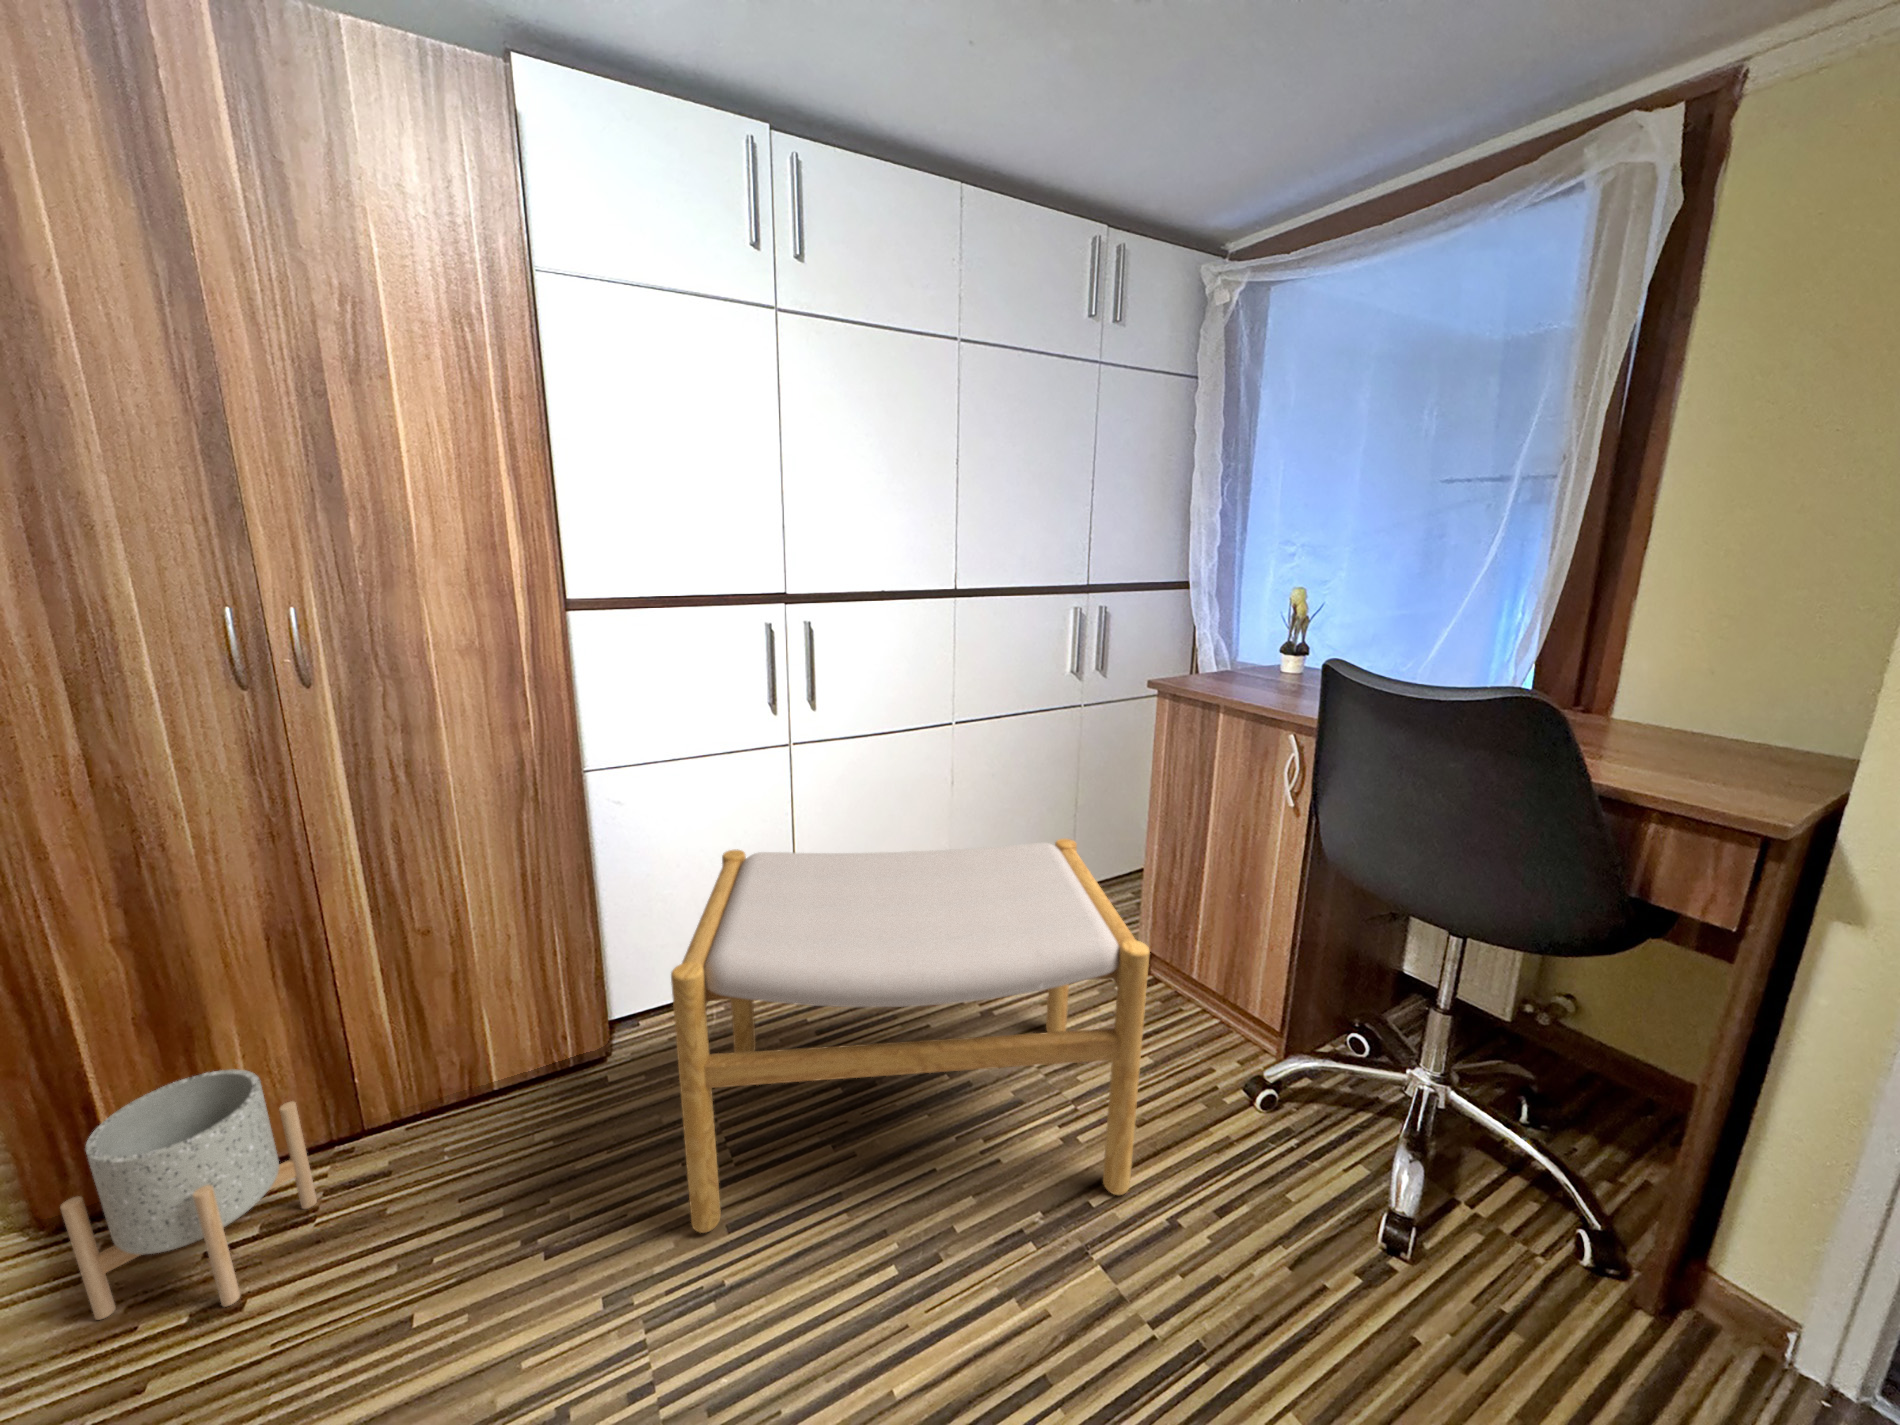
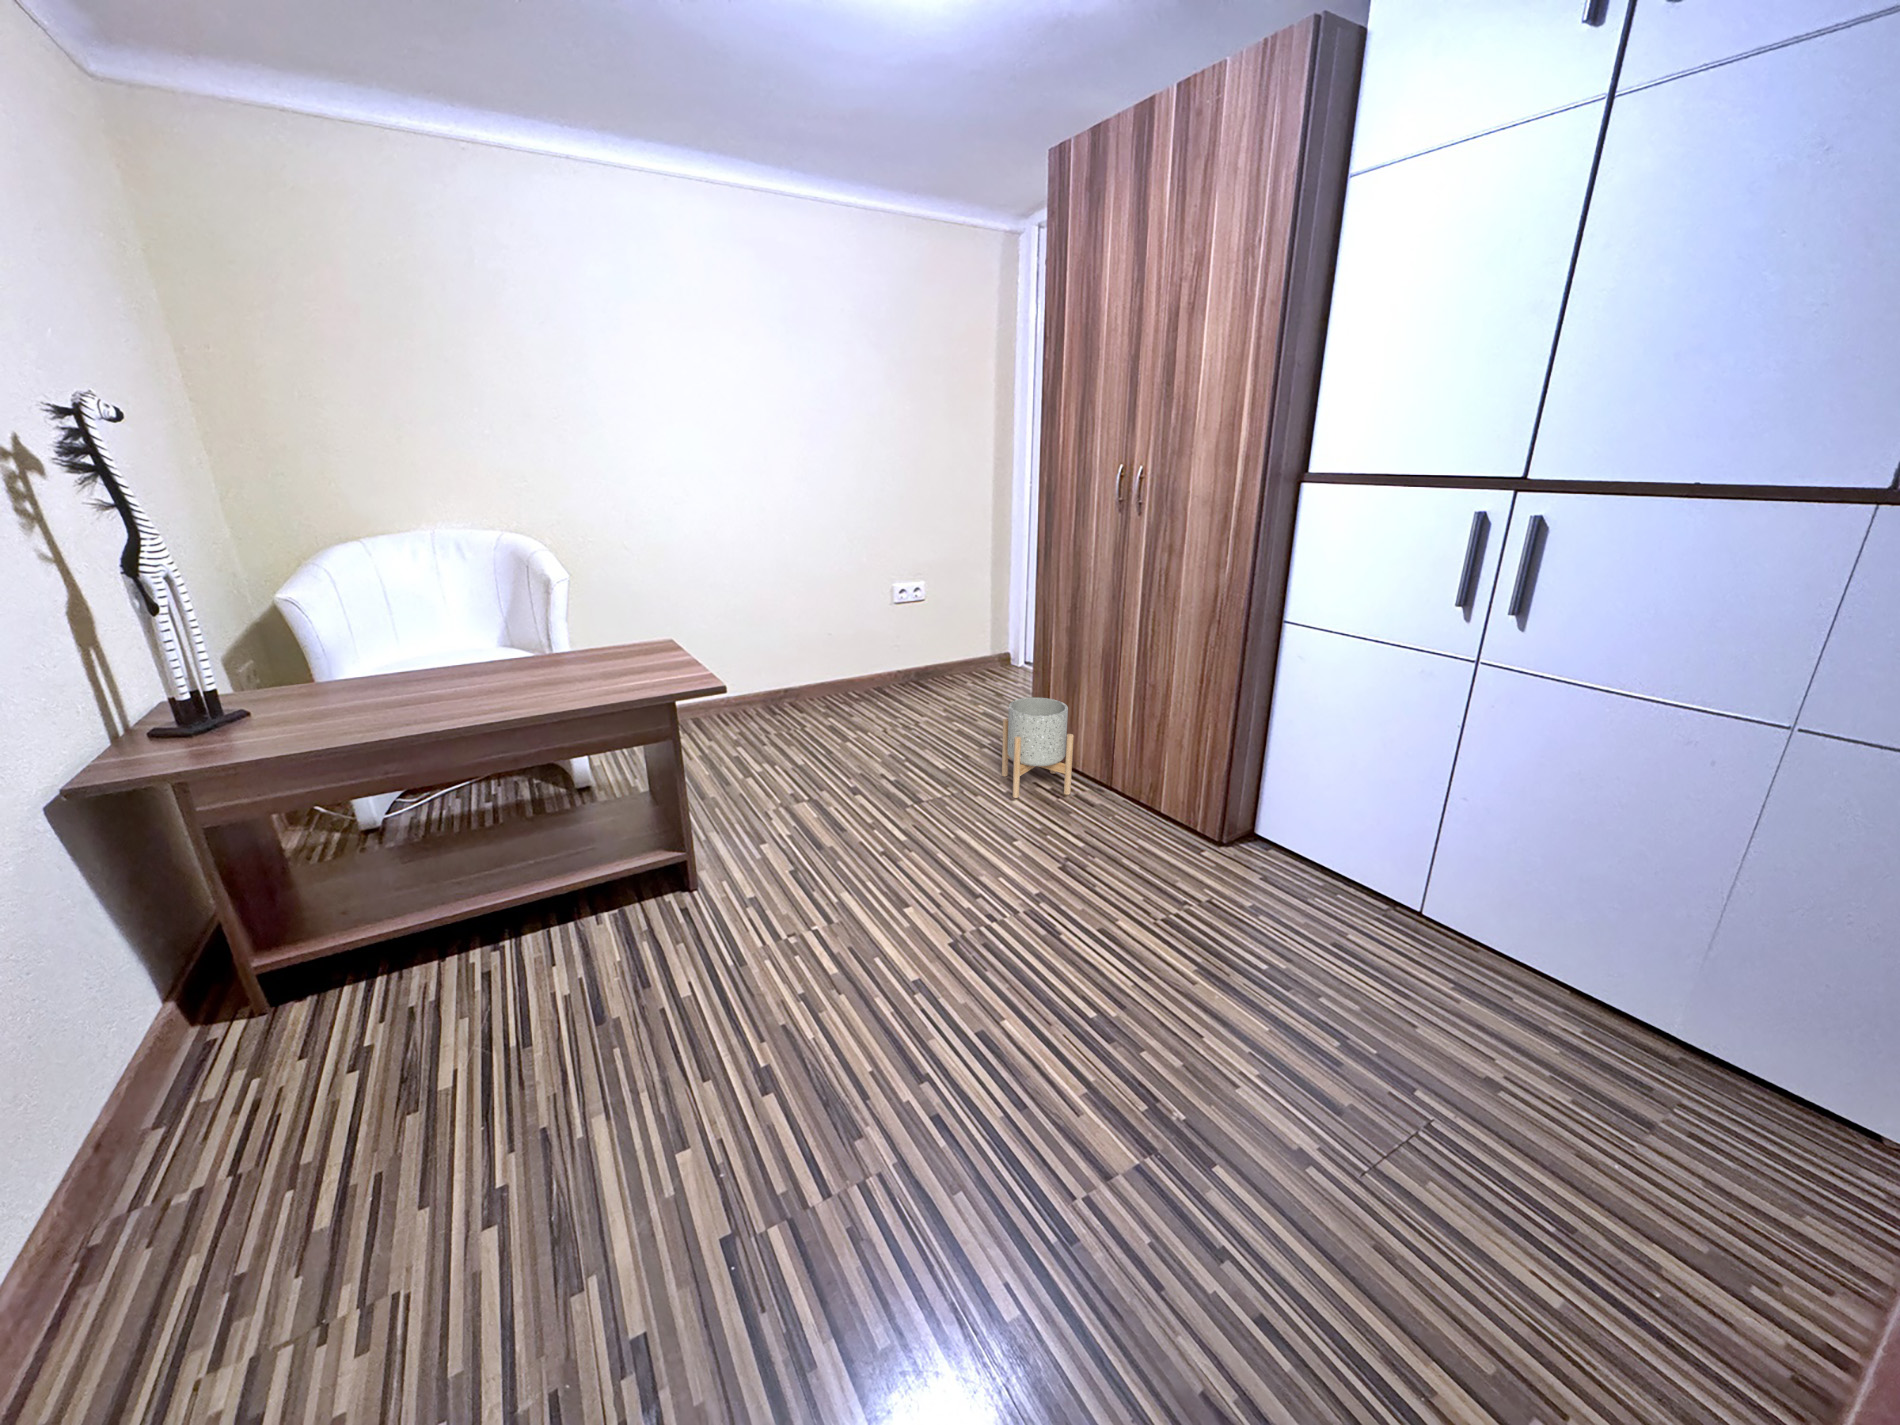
footstool: present [671,839,1150,1233] -> none [1089,712,1625,1210]

